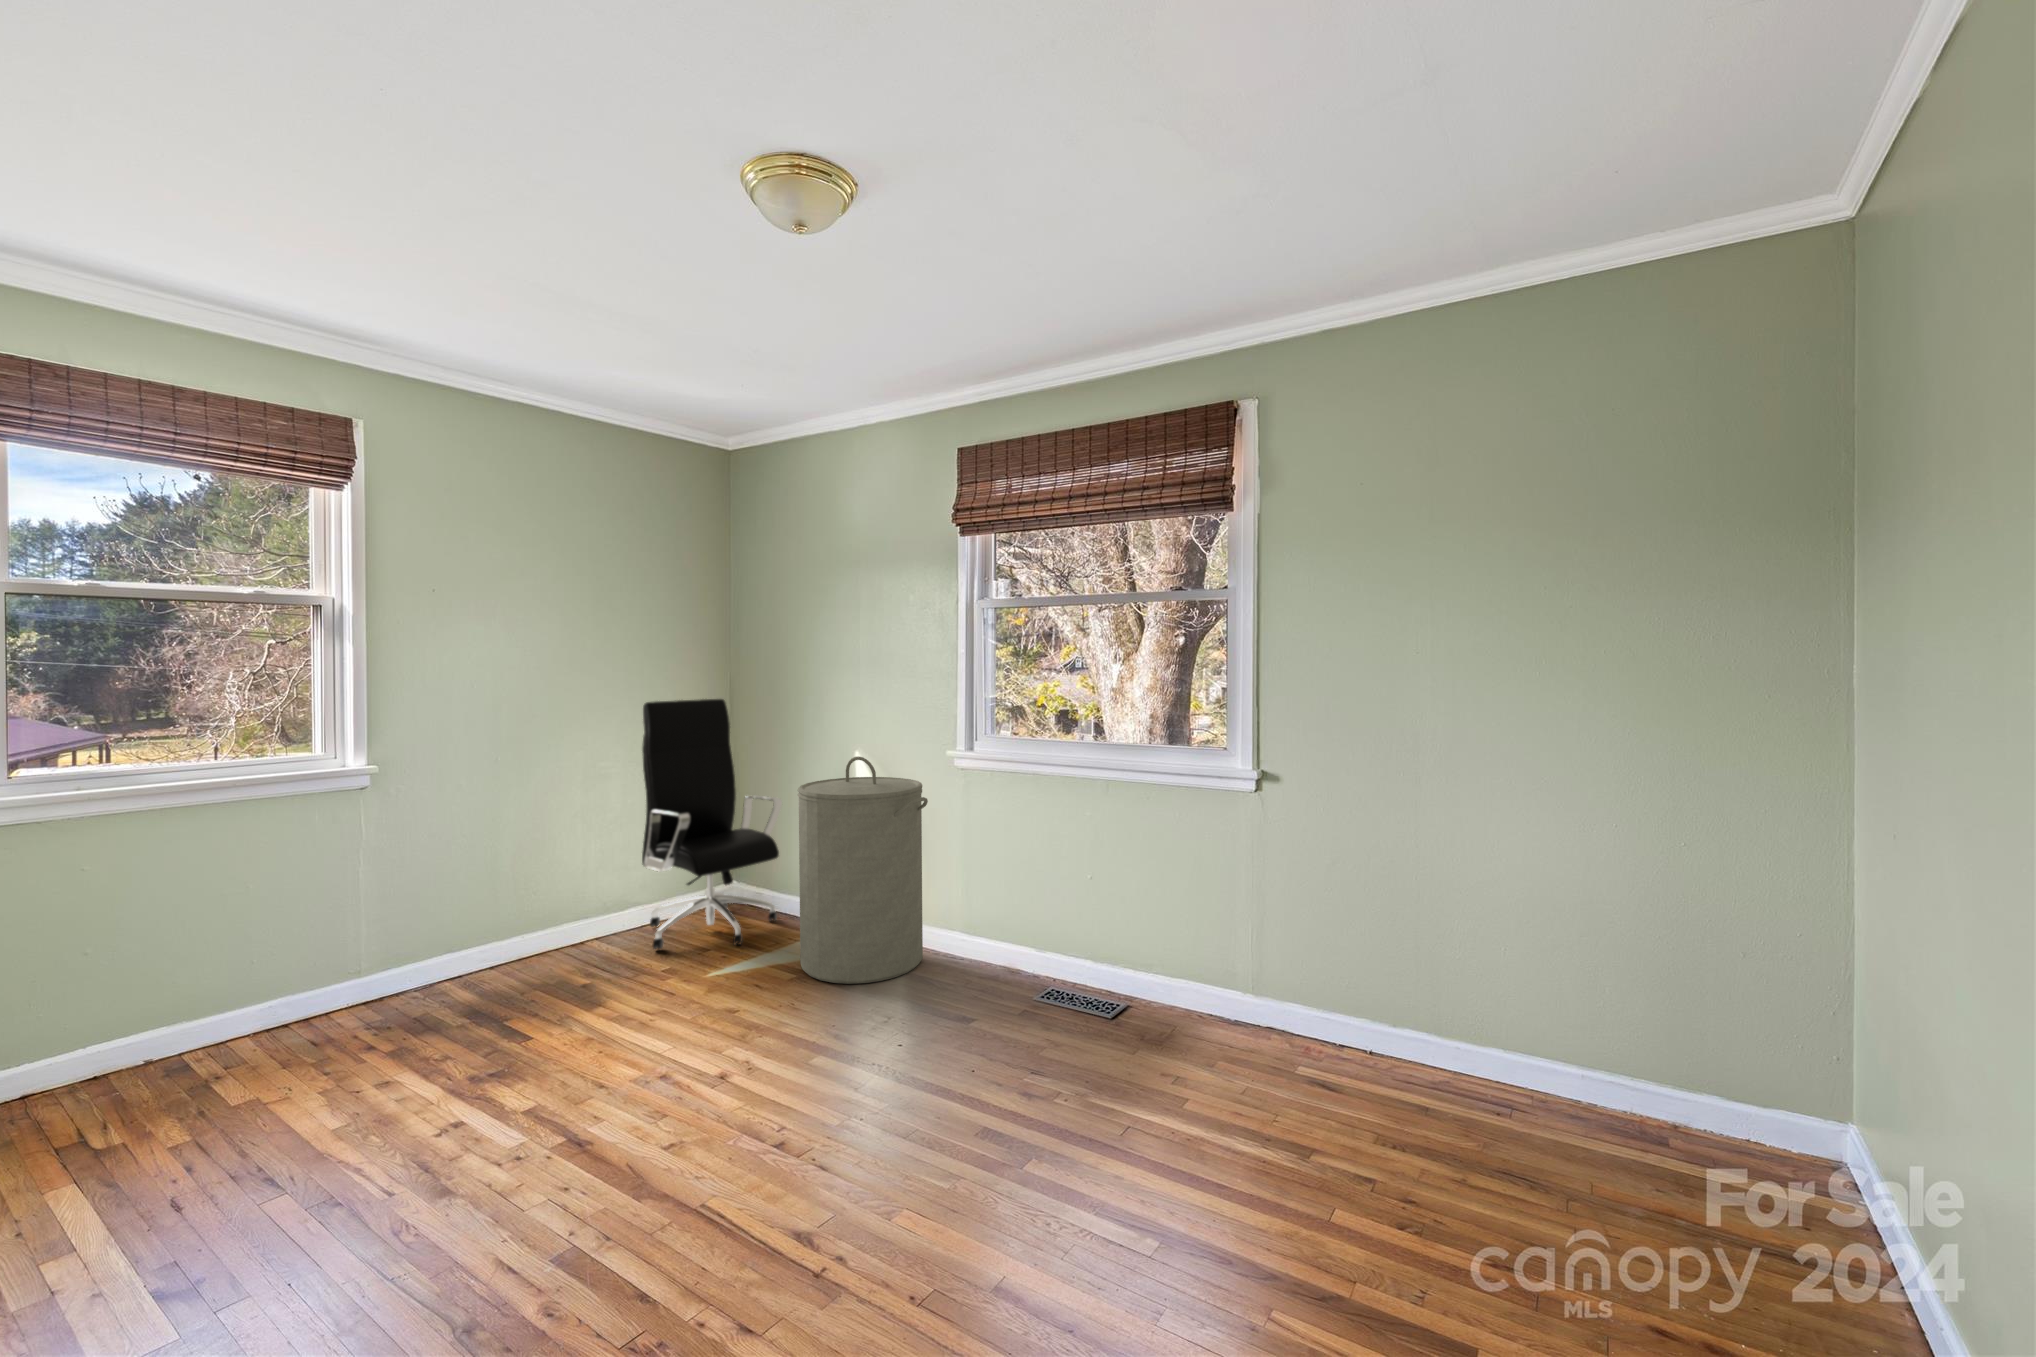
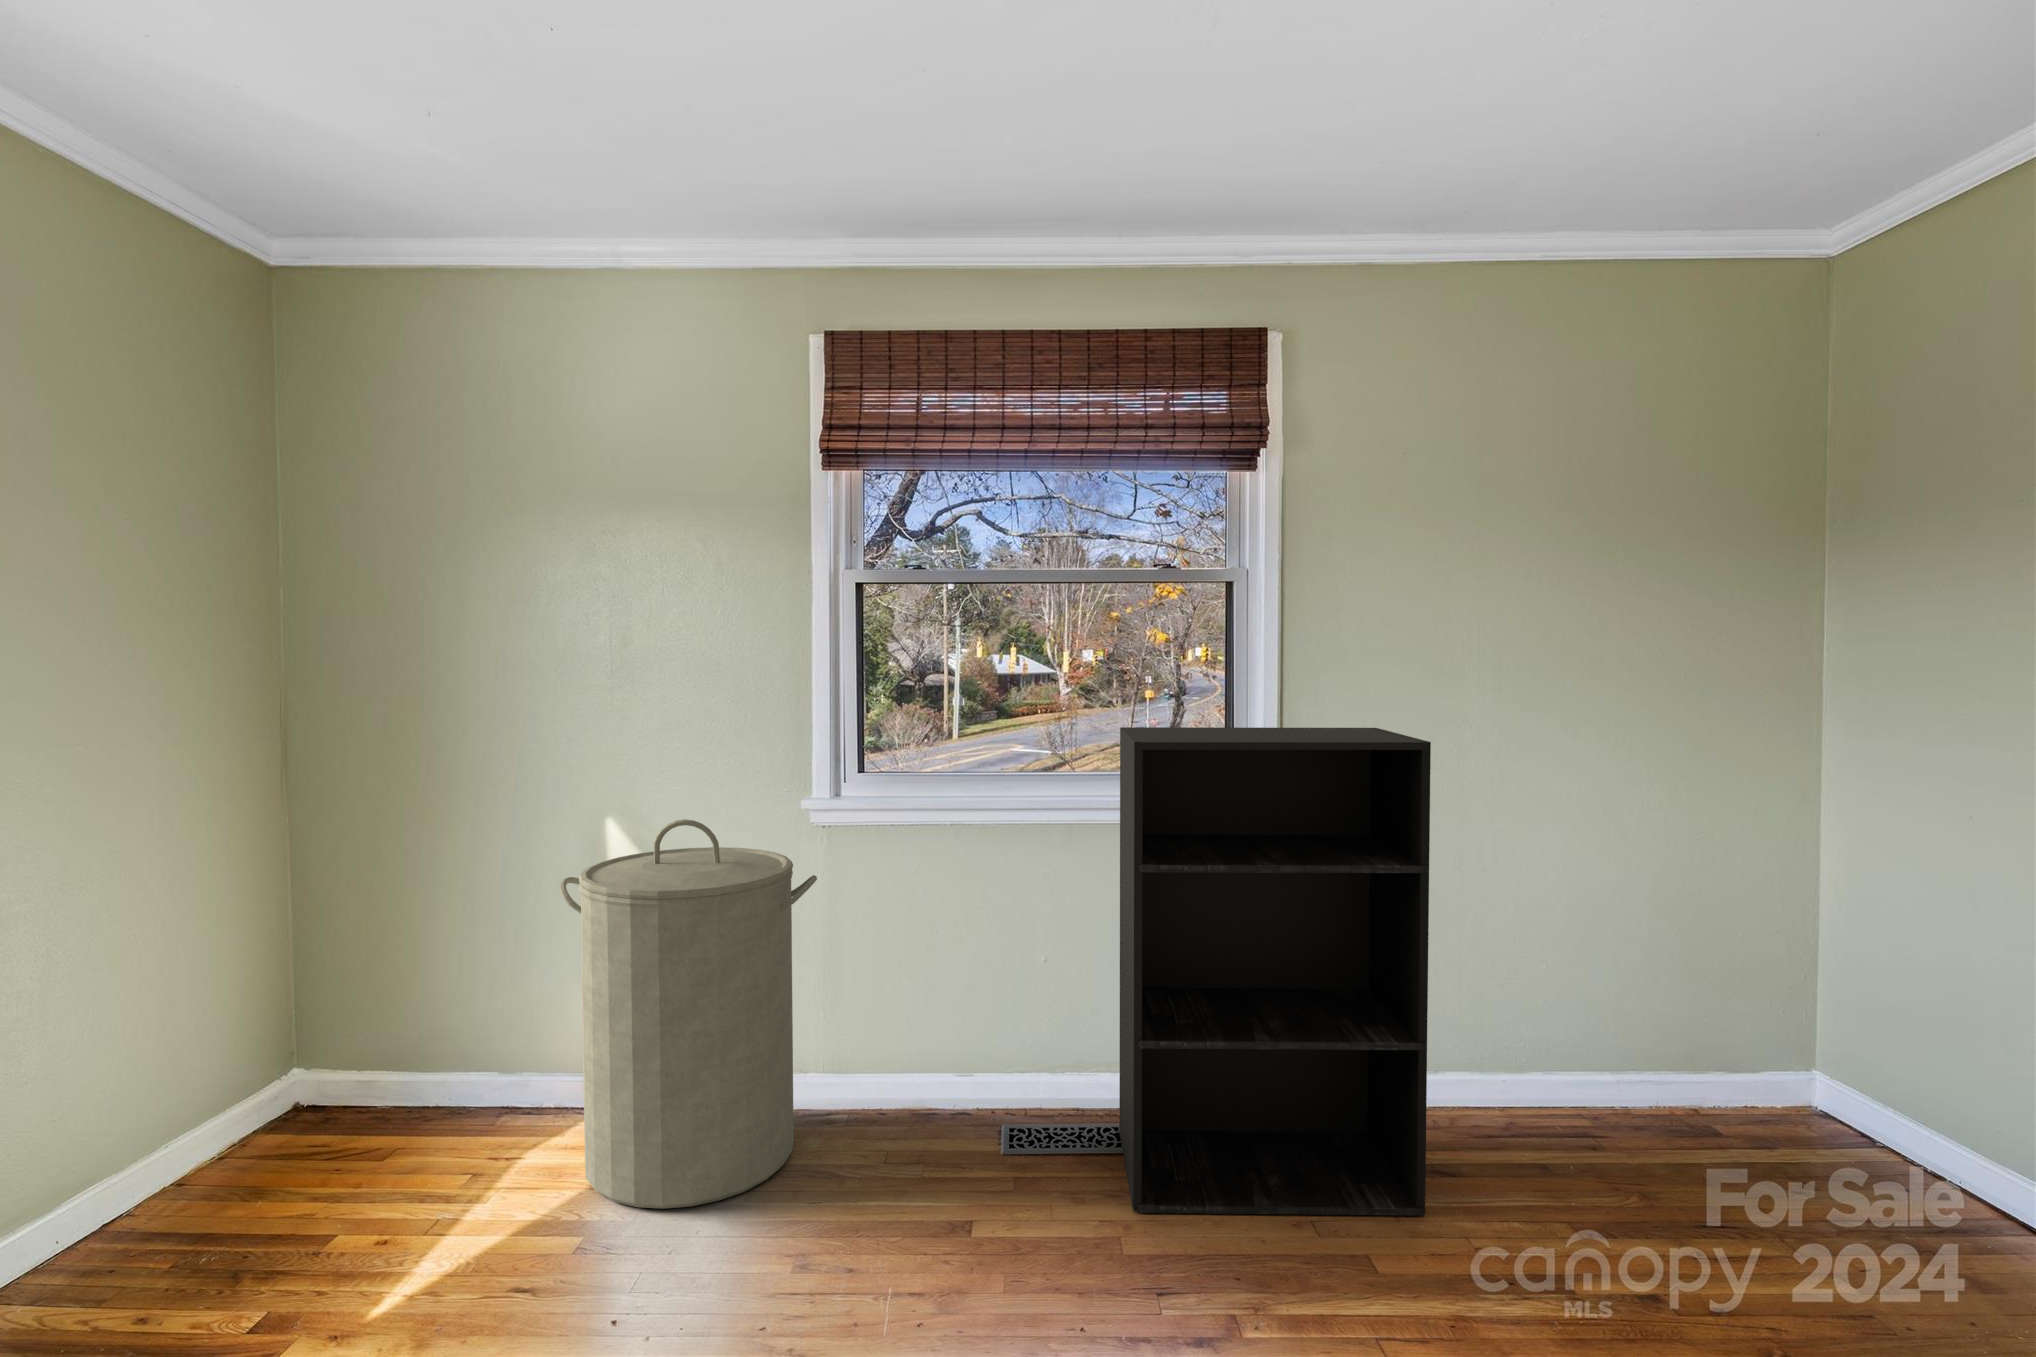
office chair: present [642,699,782,949] -> none [153,730,459,1244]
bookshelf: none [1054,710,1299,1114] -> present [1119,727,1431,1216]

